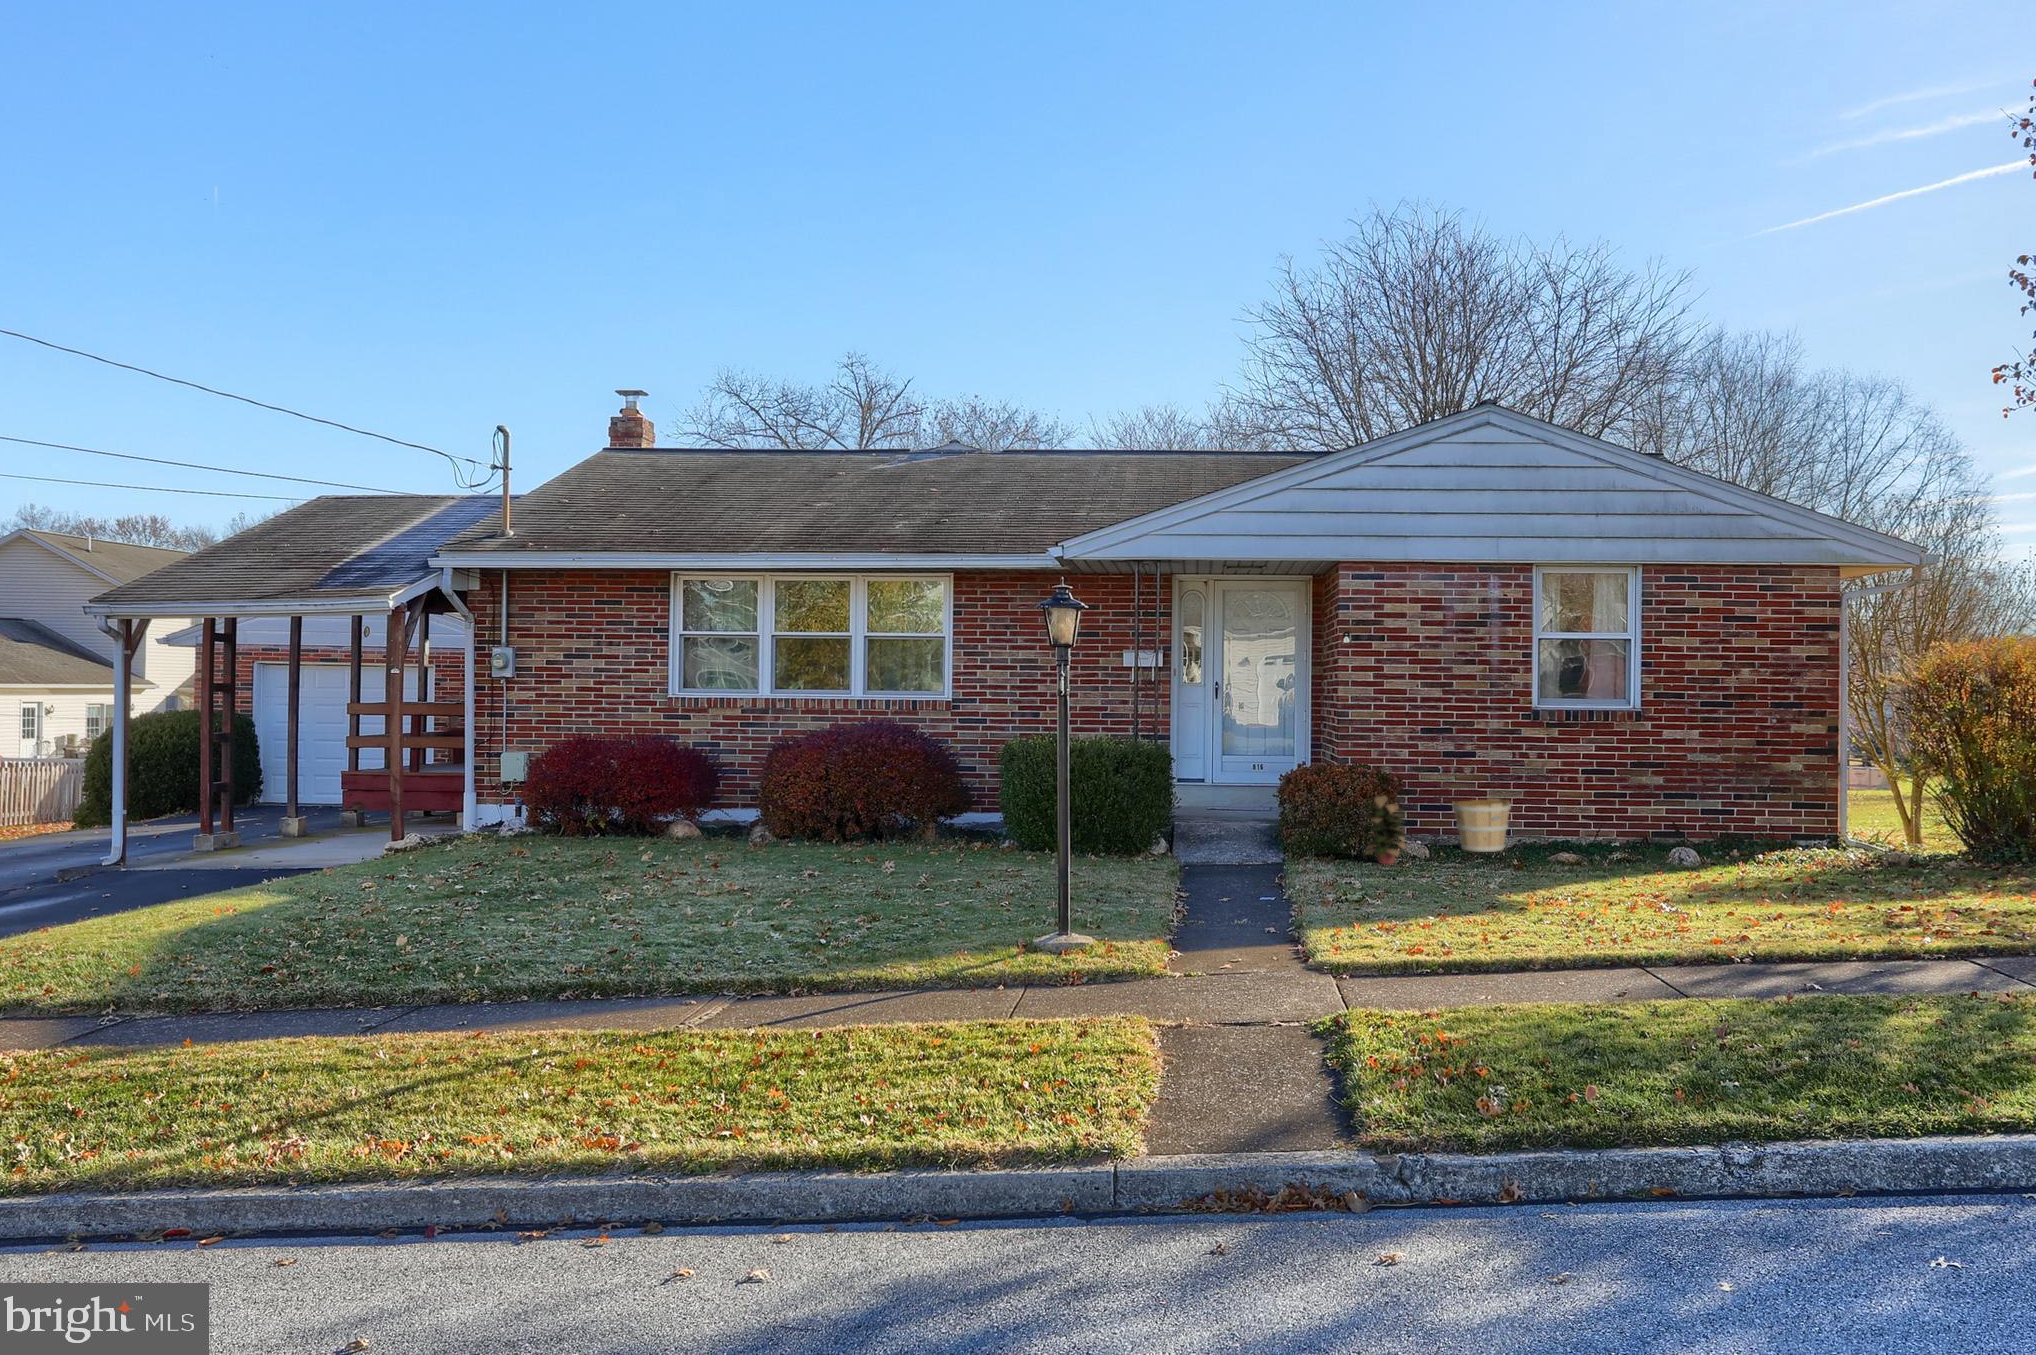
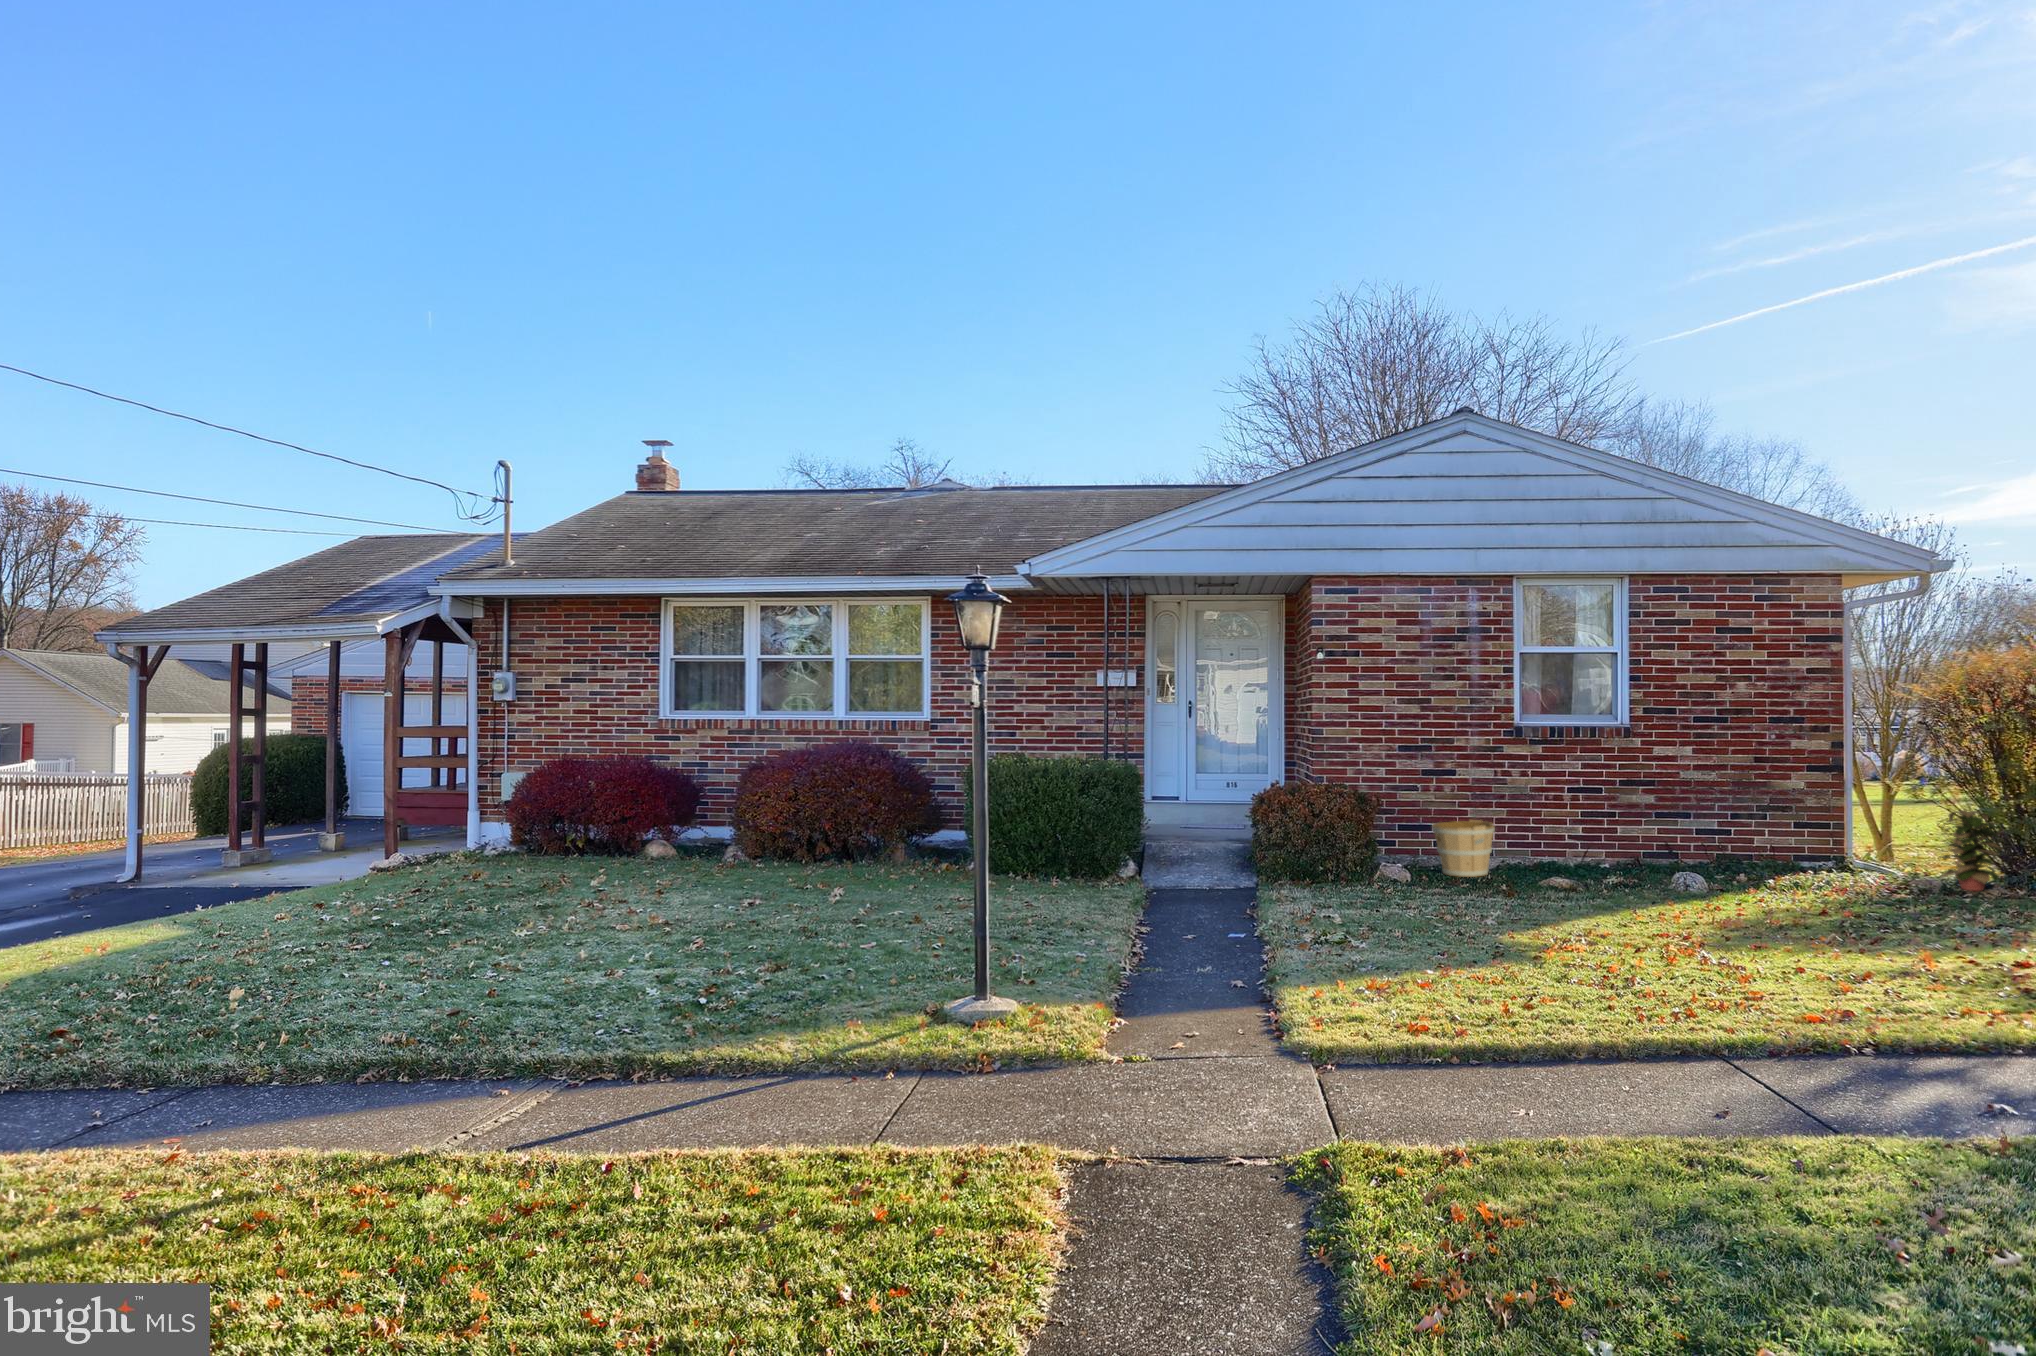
decorative plant: present [1362,796,1406,864] -> present [1941,810,2003,891]

